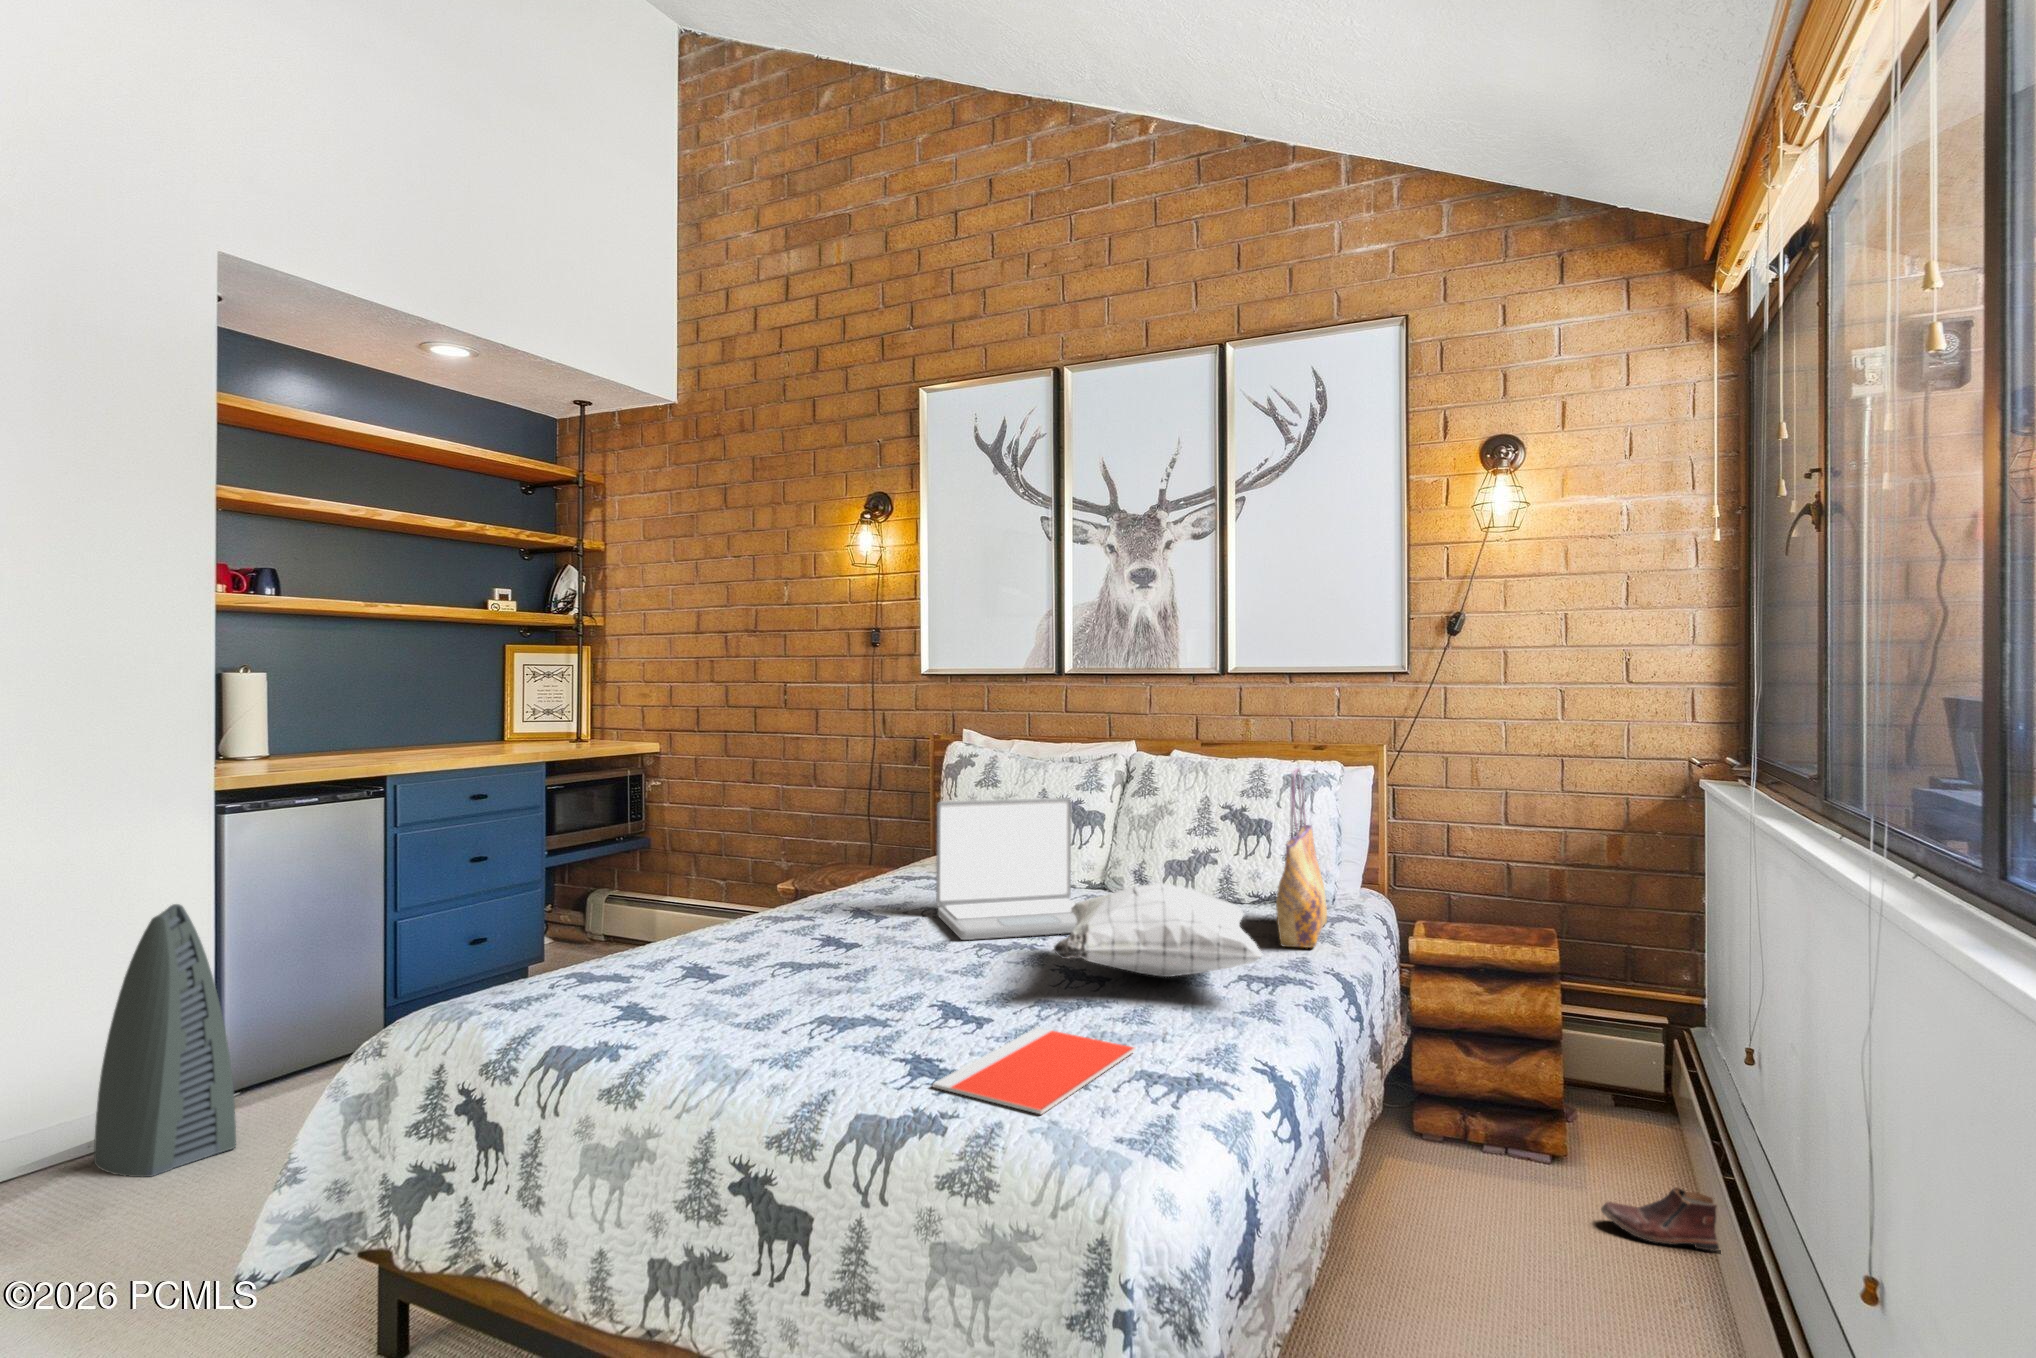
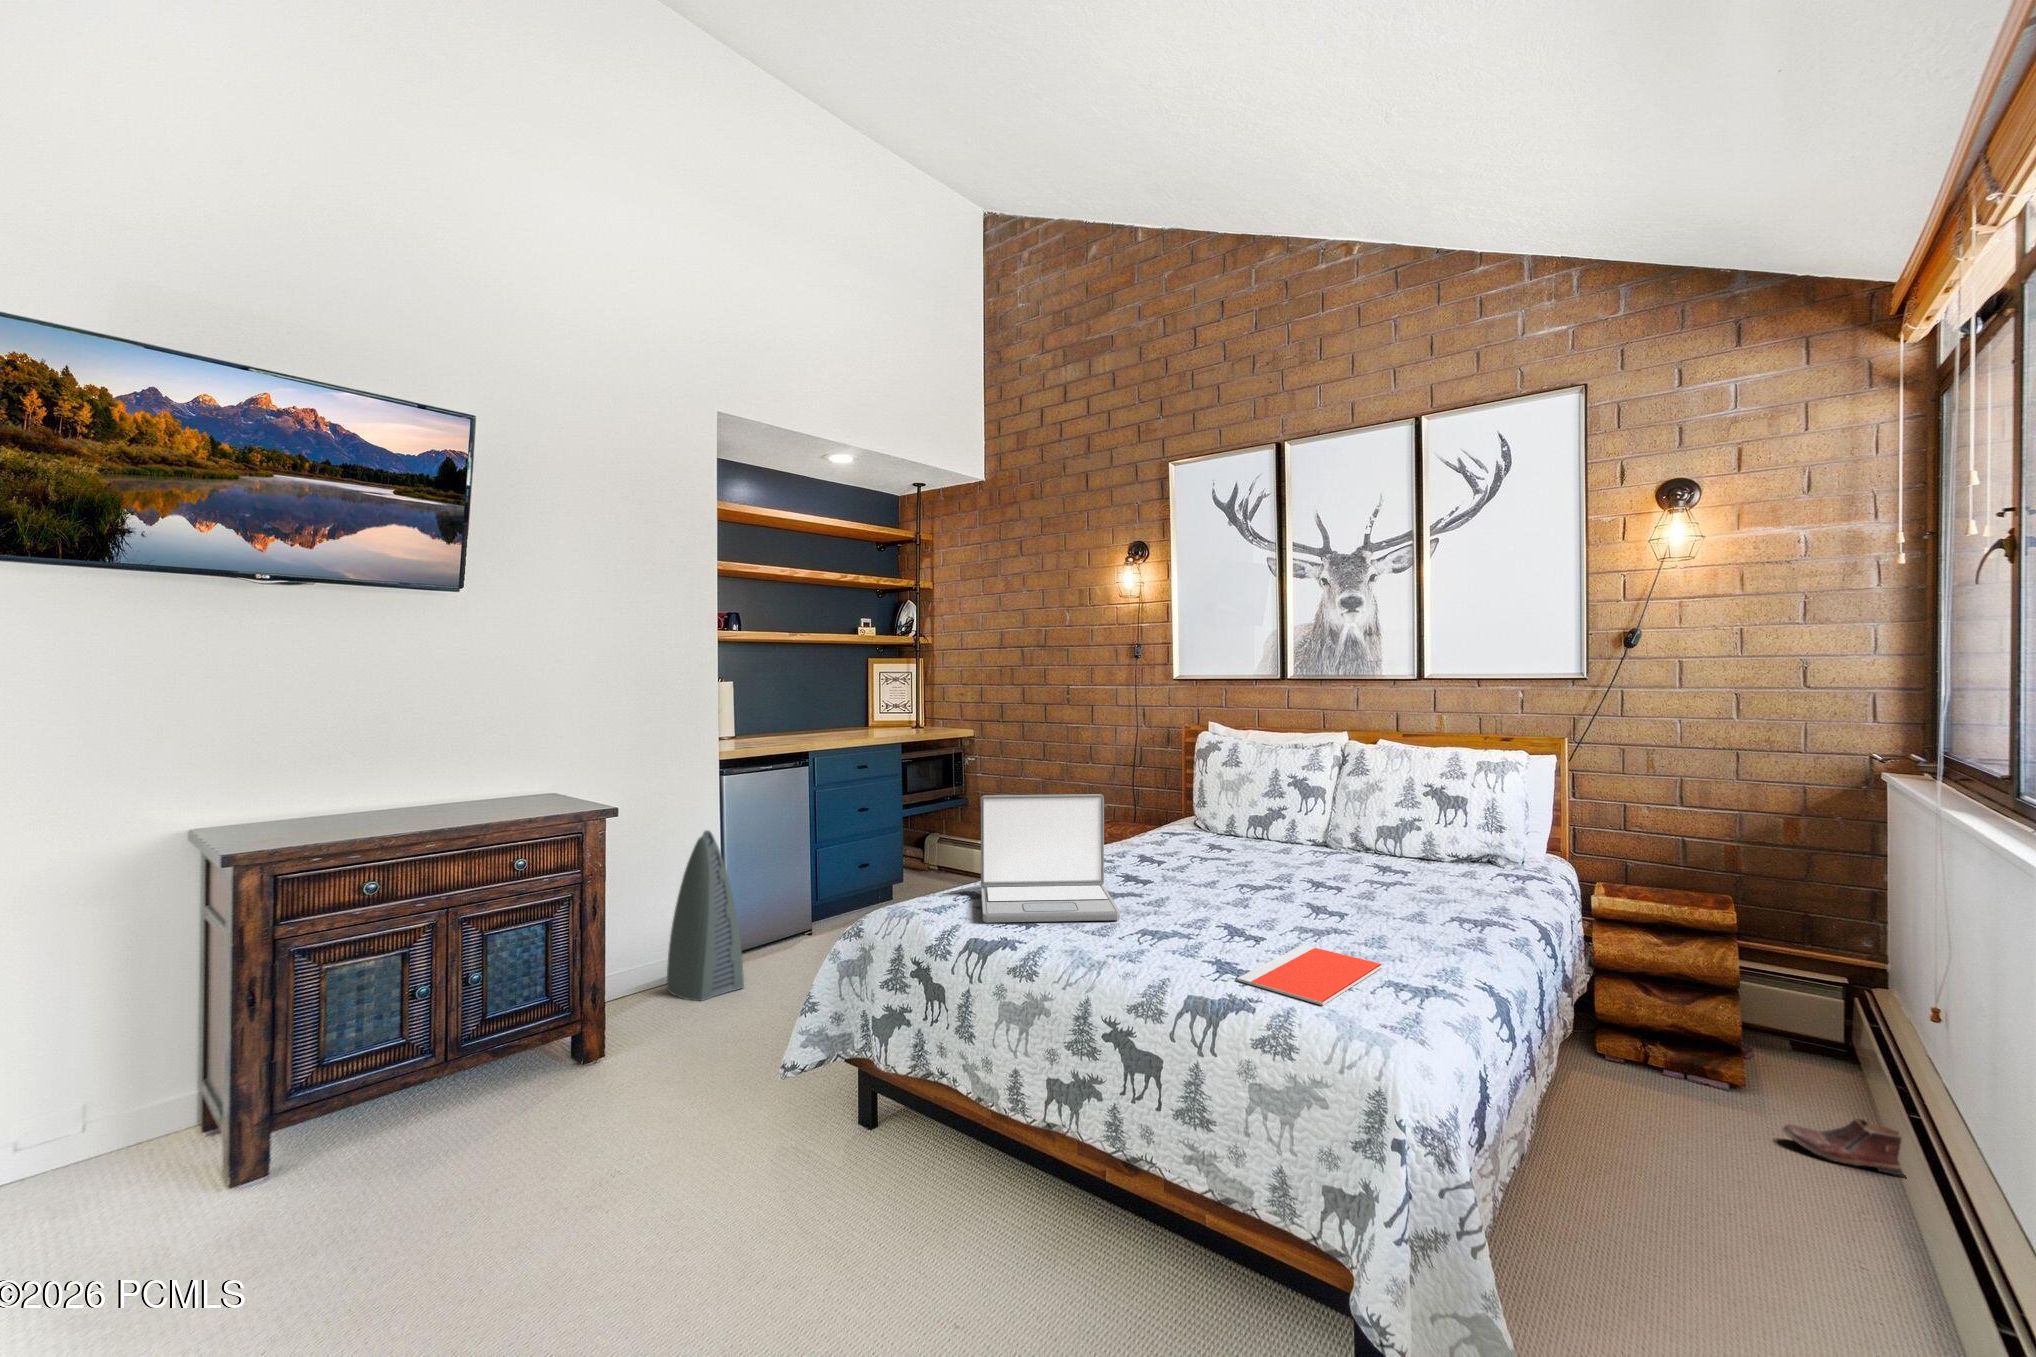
tote bag: present [1276,767,1327,948] -> none [1479,755,1520,898]
laptop: present [936,798,1077,940] -> present [981,794,1120,923]
pillow: present [1053,883,1263,977] -> none [1308,843,1480,914]

